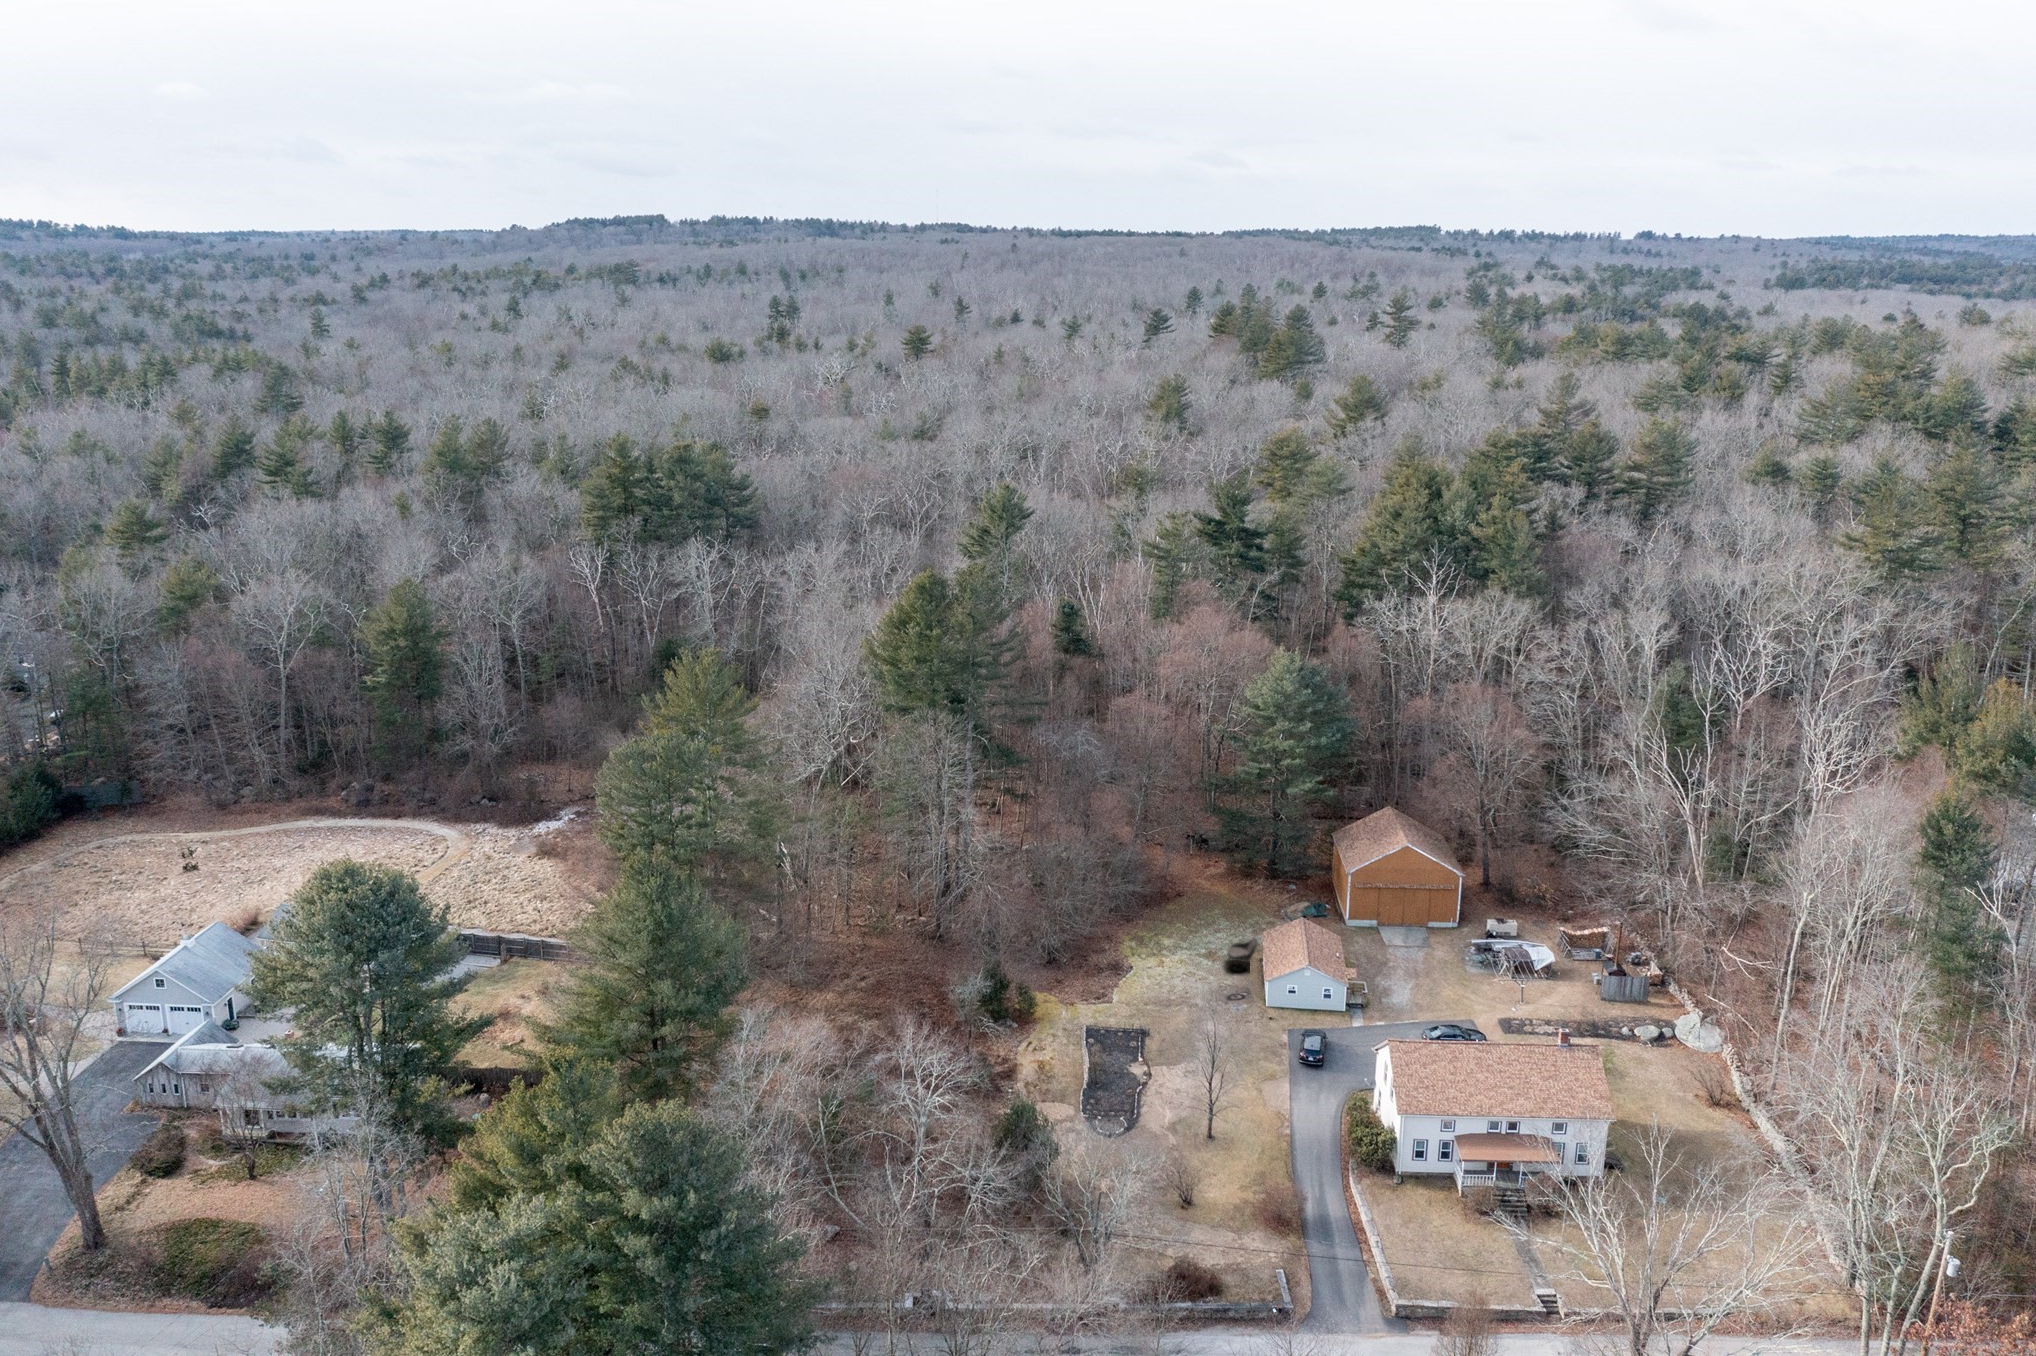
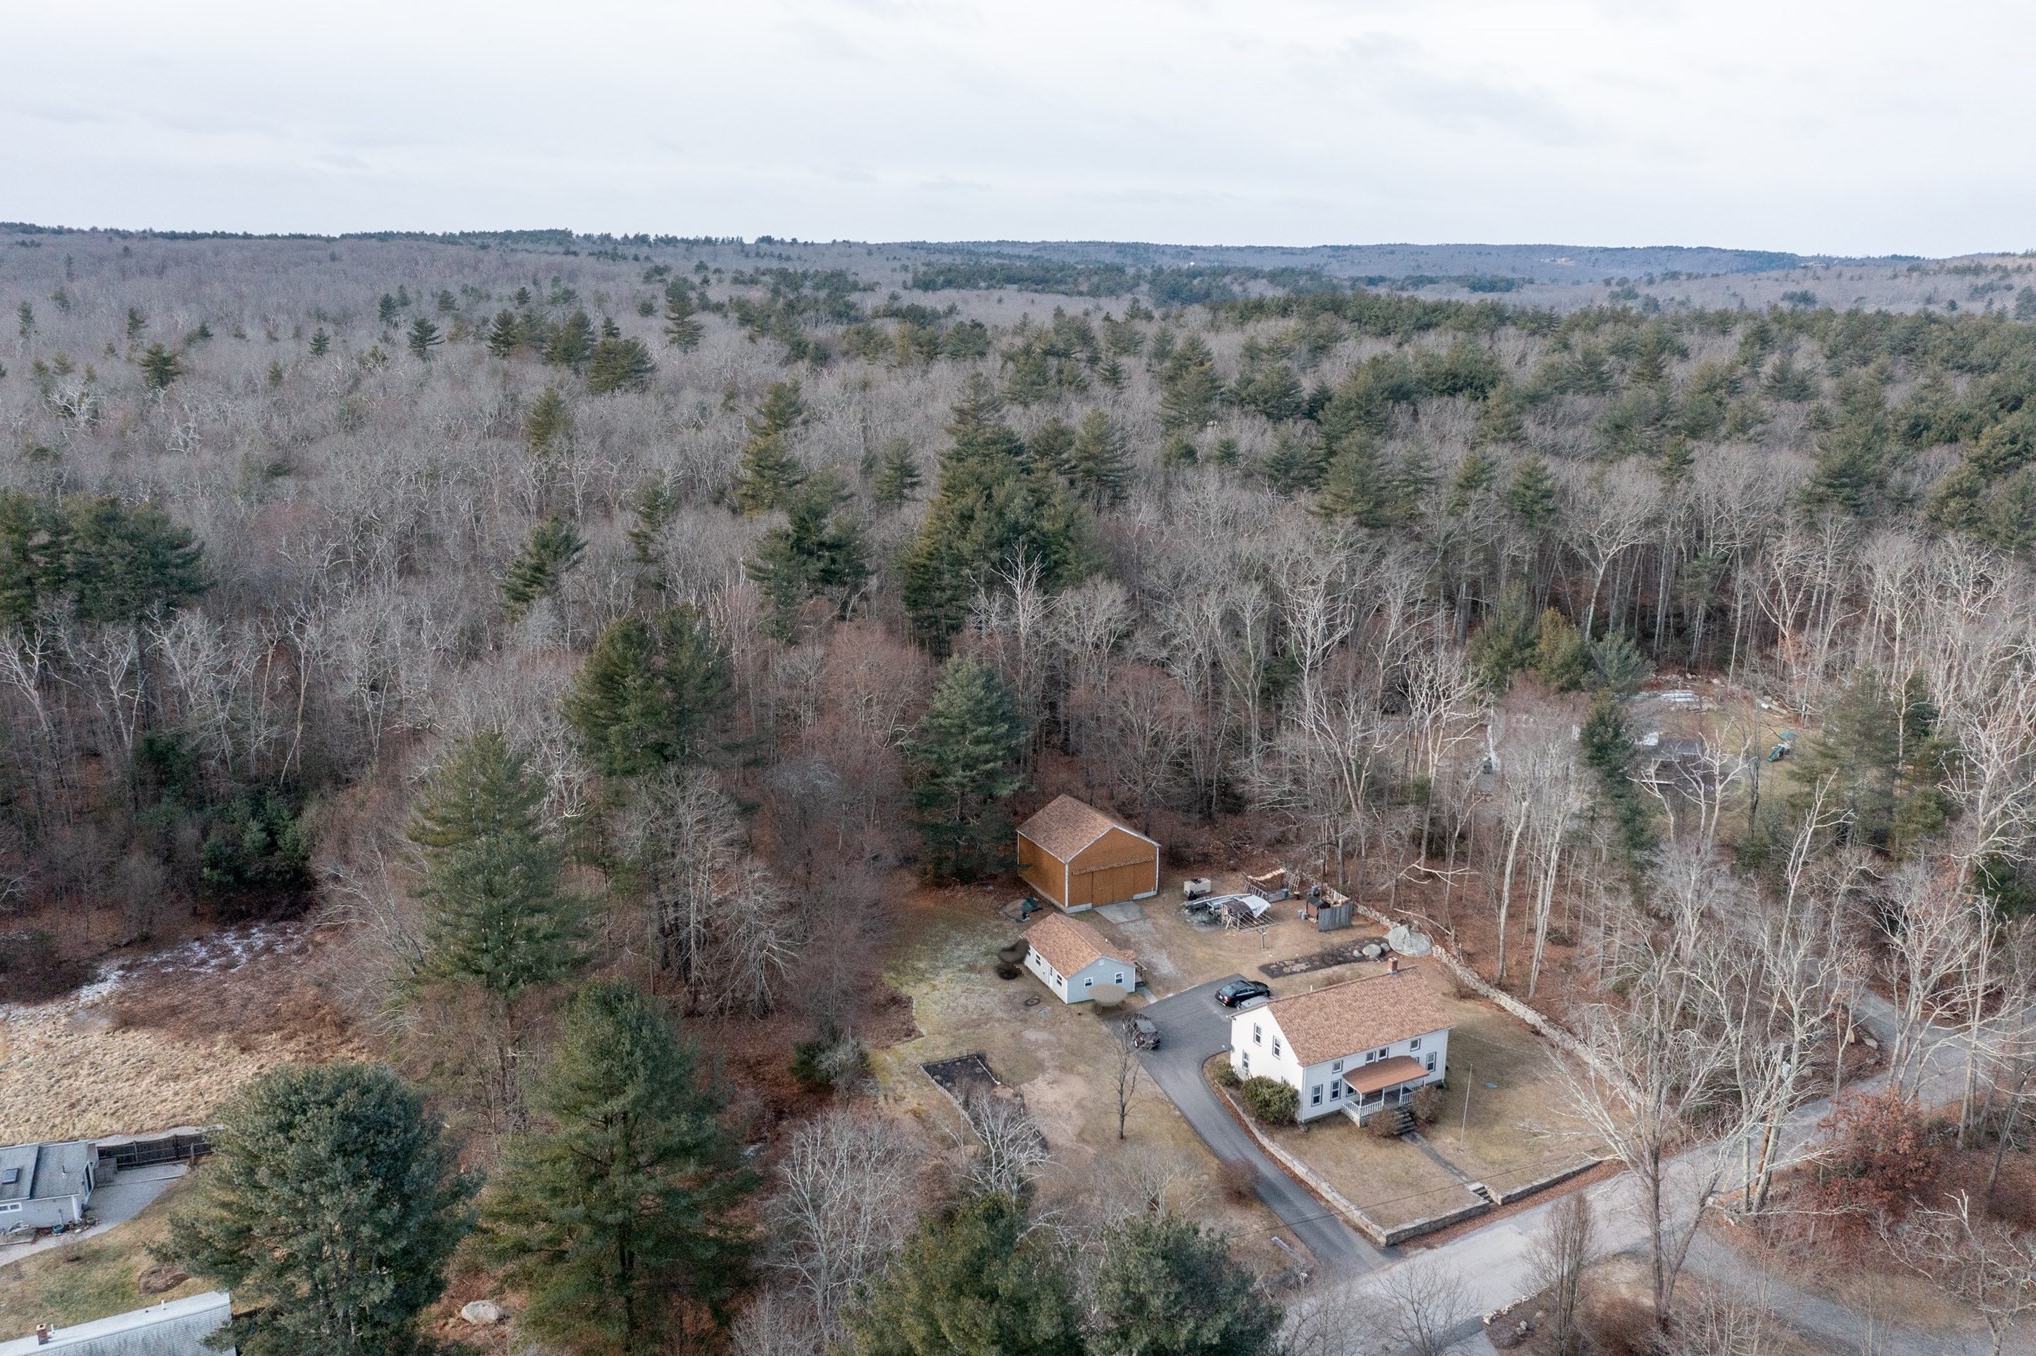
round table: none [1283,995,1324,1026] -> present [1088,983,1127,1014]

